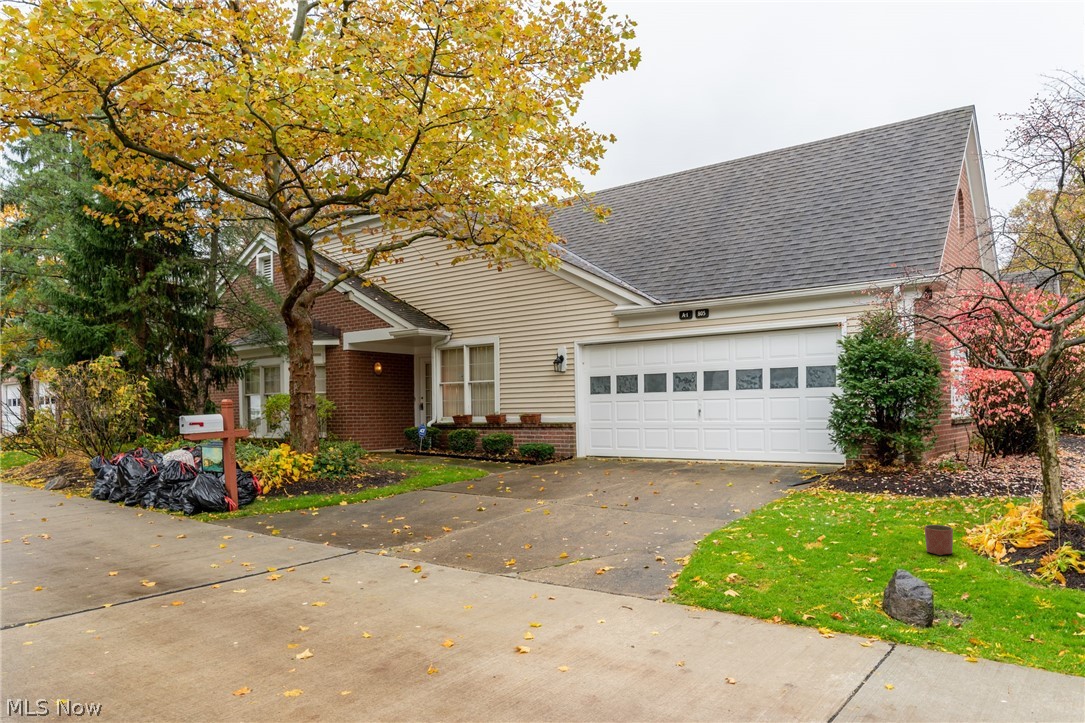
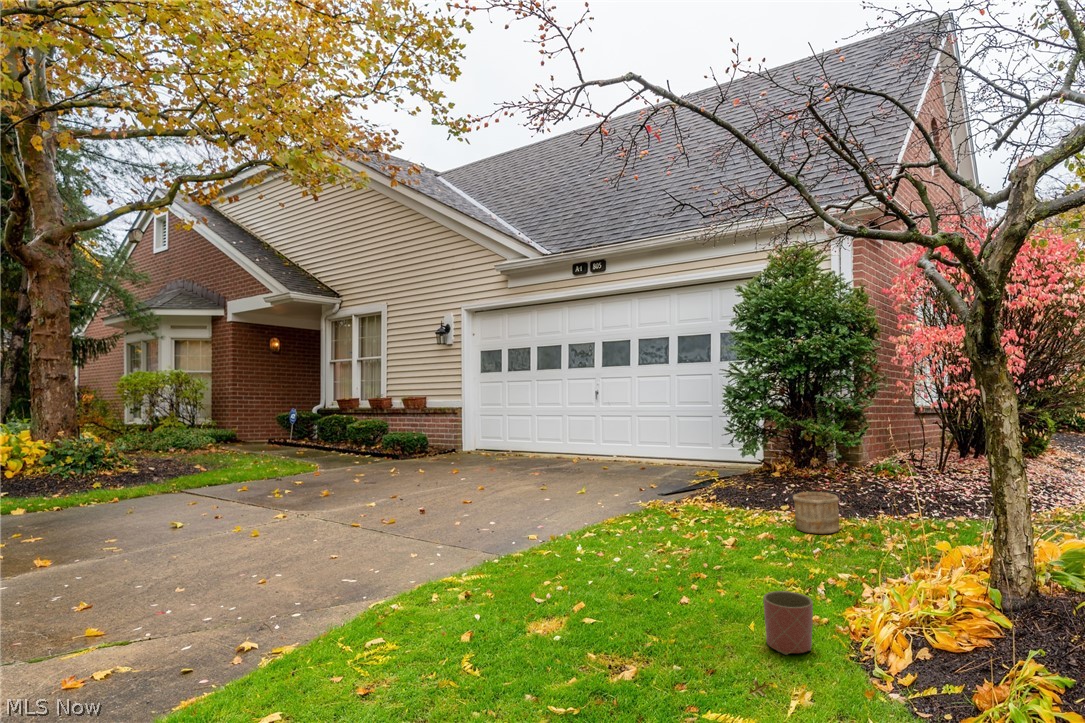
wooden bucket: none [900,479,933,505] -> present [793,492,839,534]

